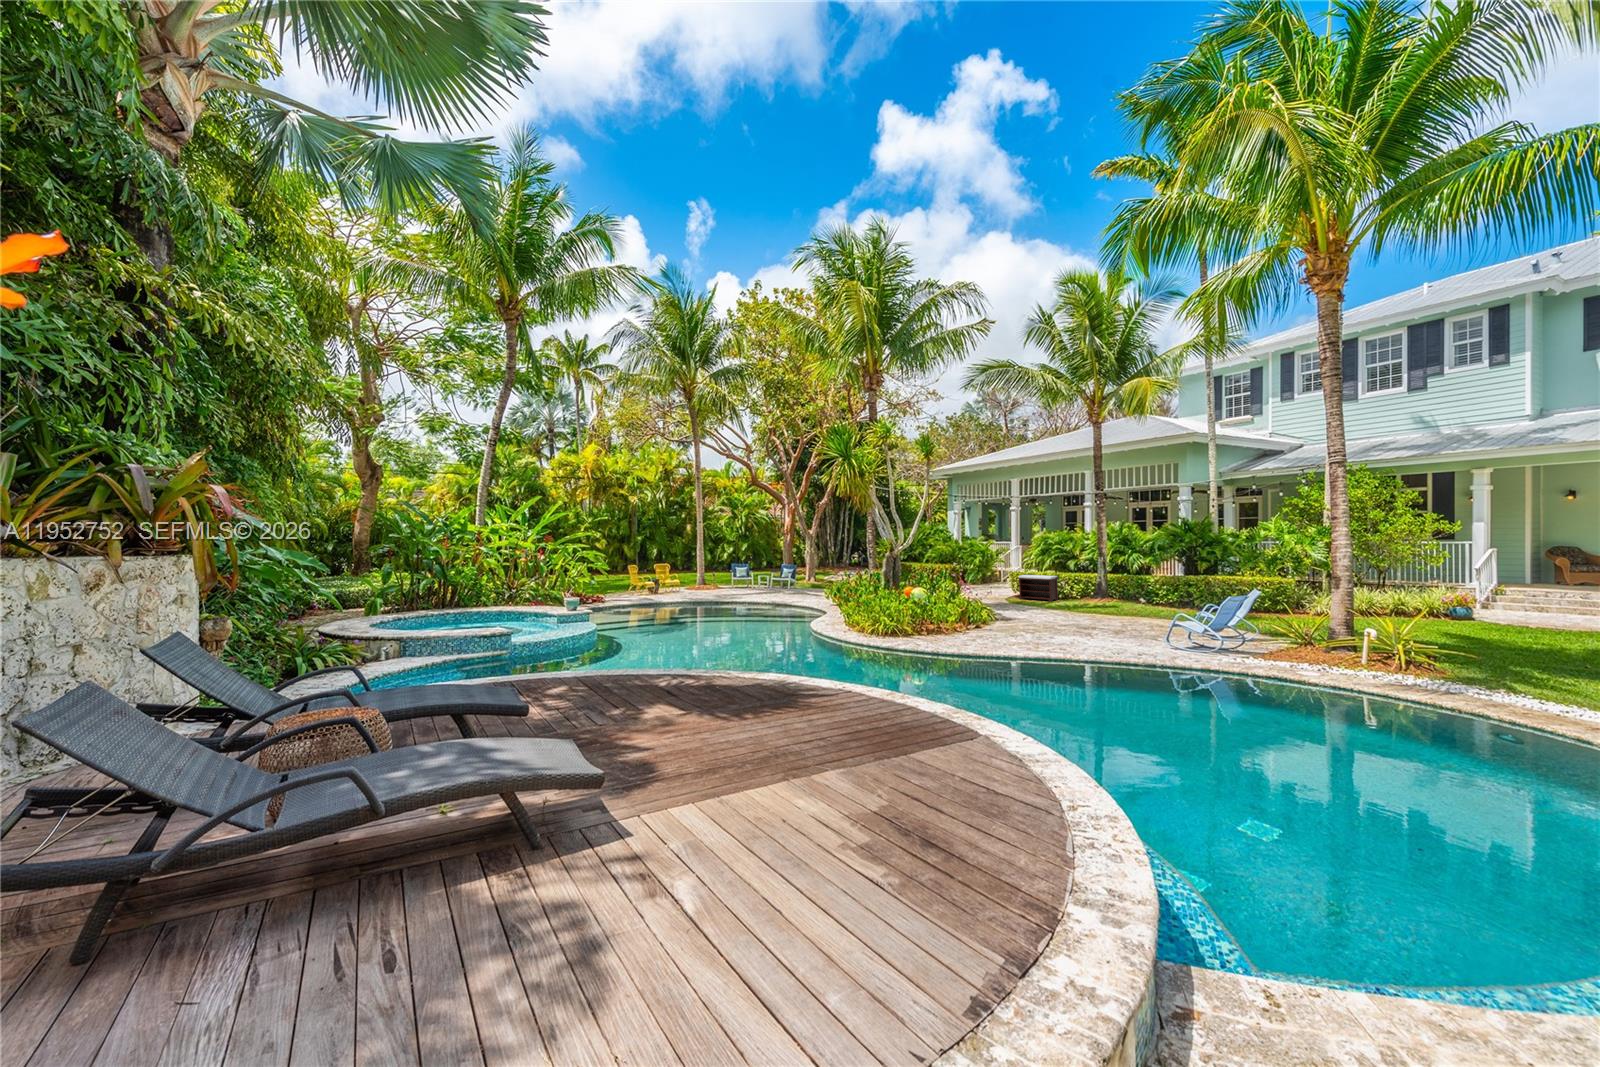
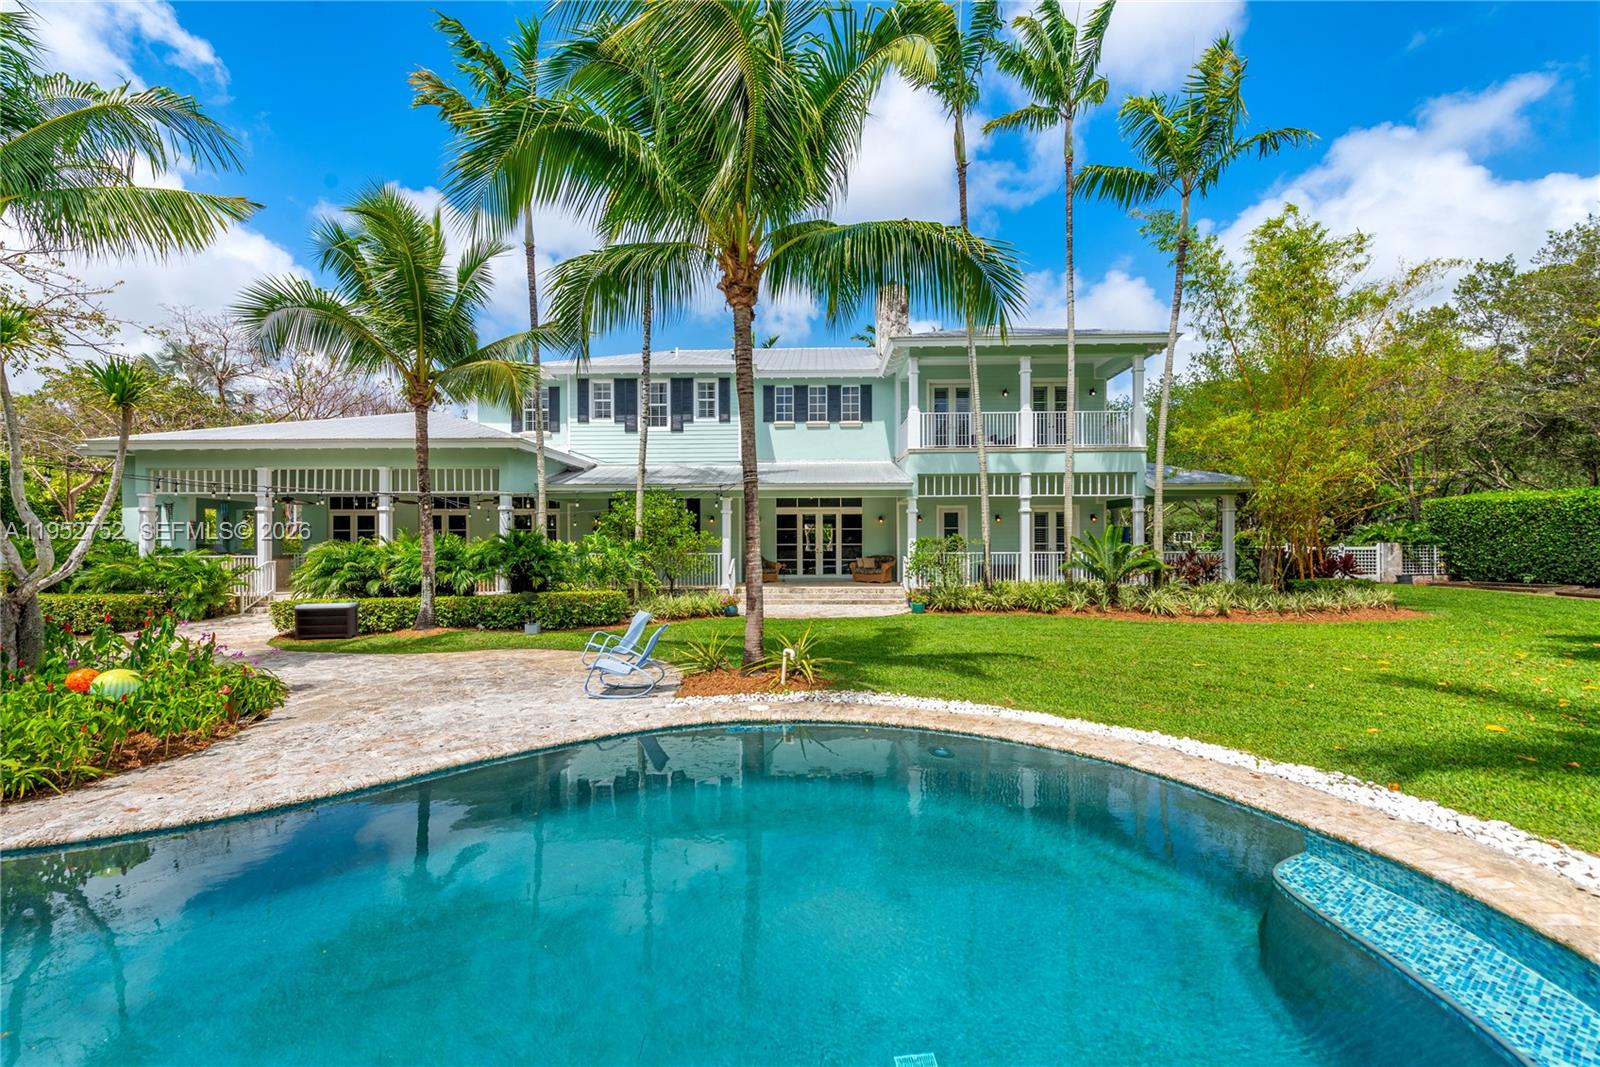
potted tree: none [1176,574,1197,613] -> present [520,591,540,634]

